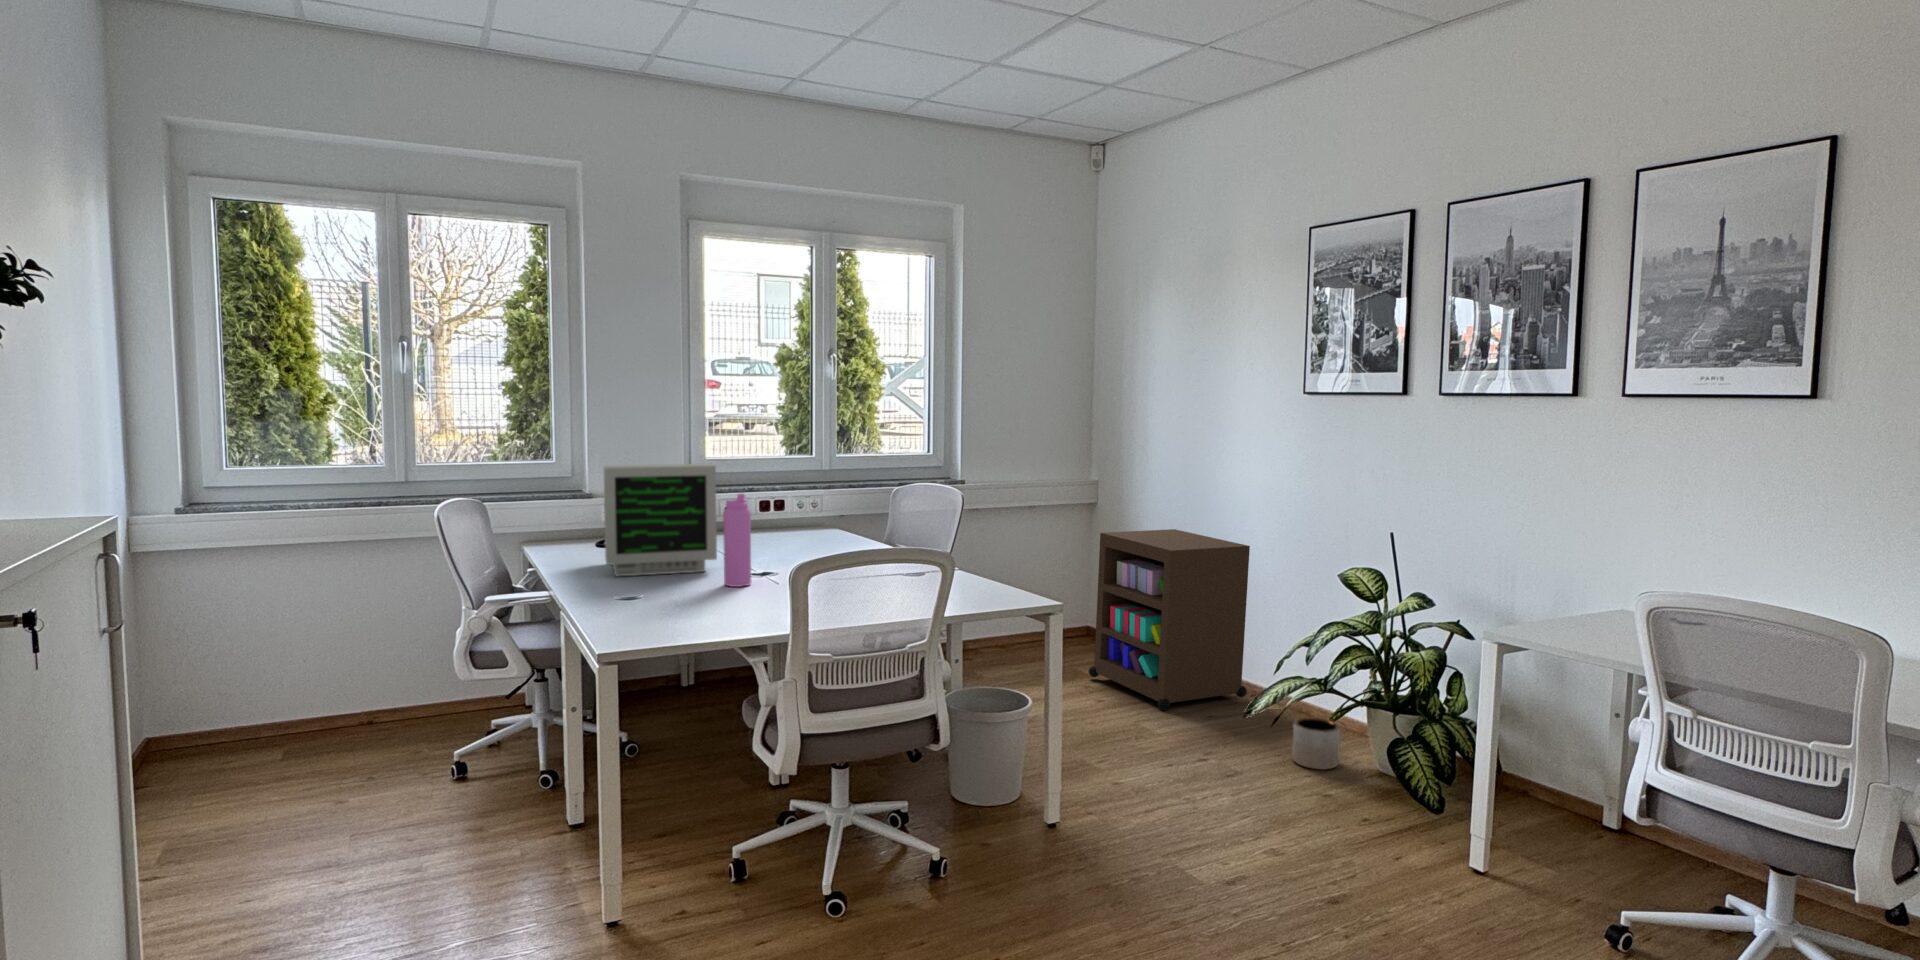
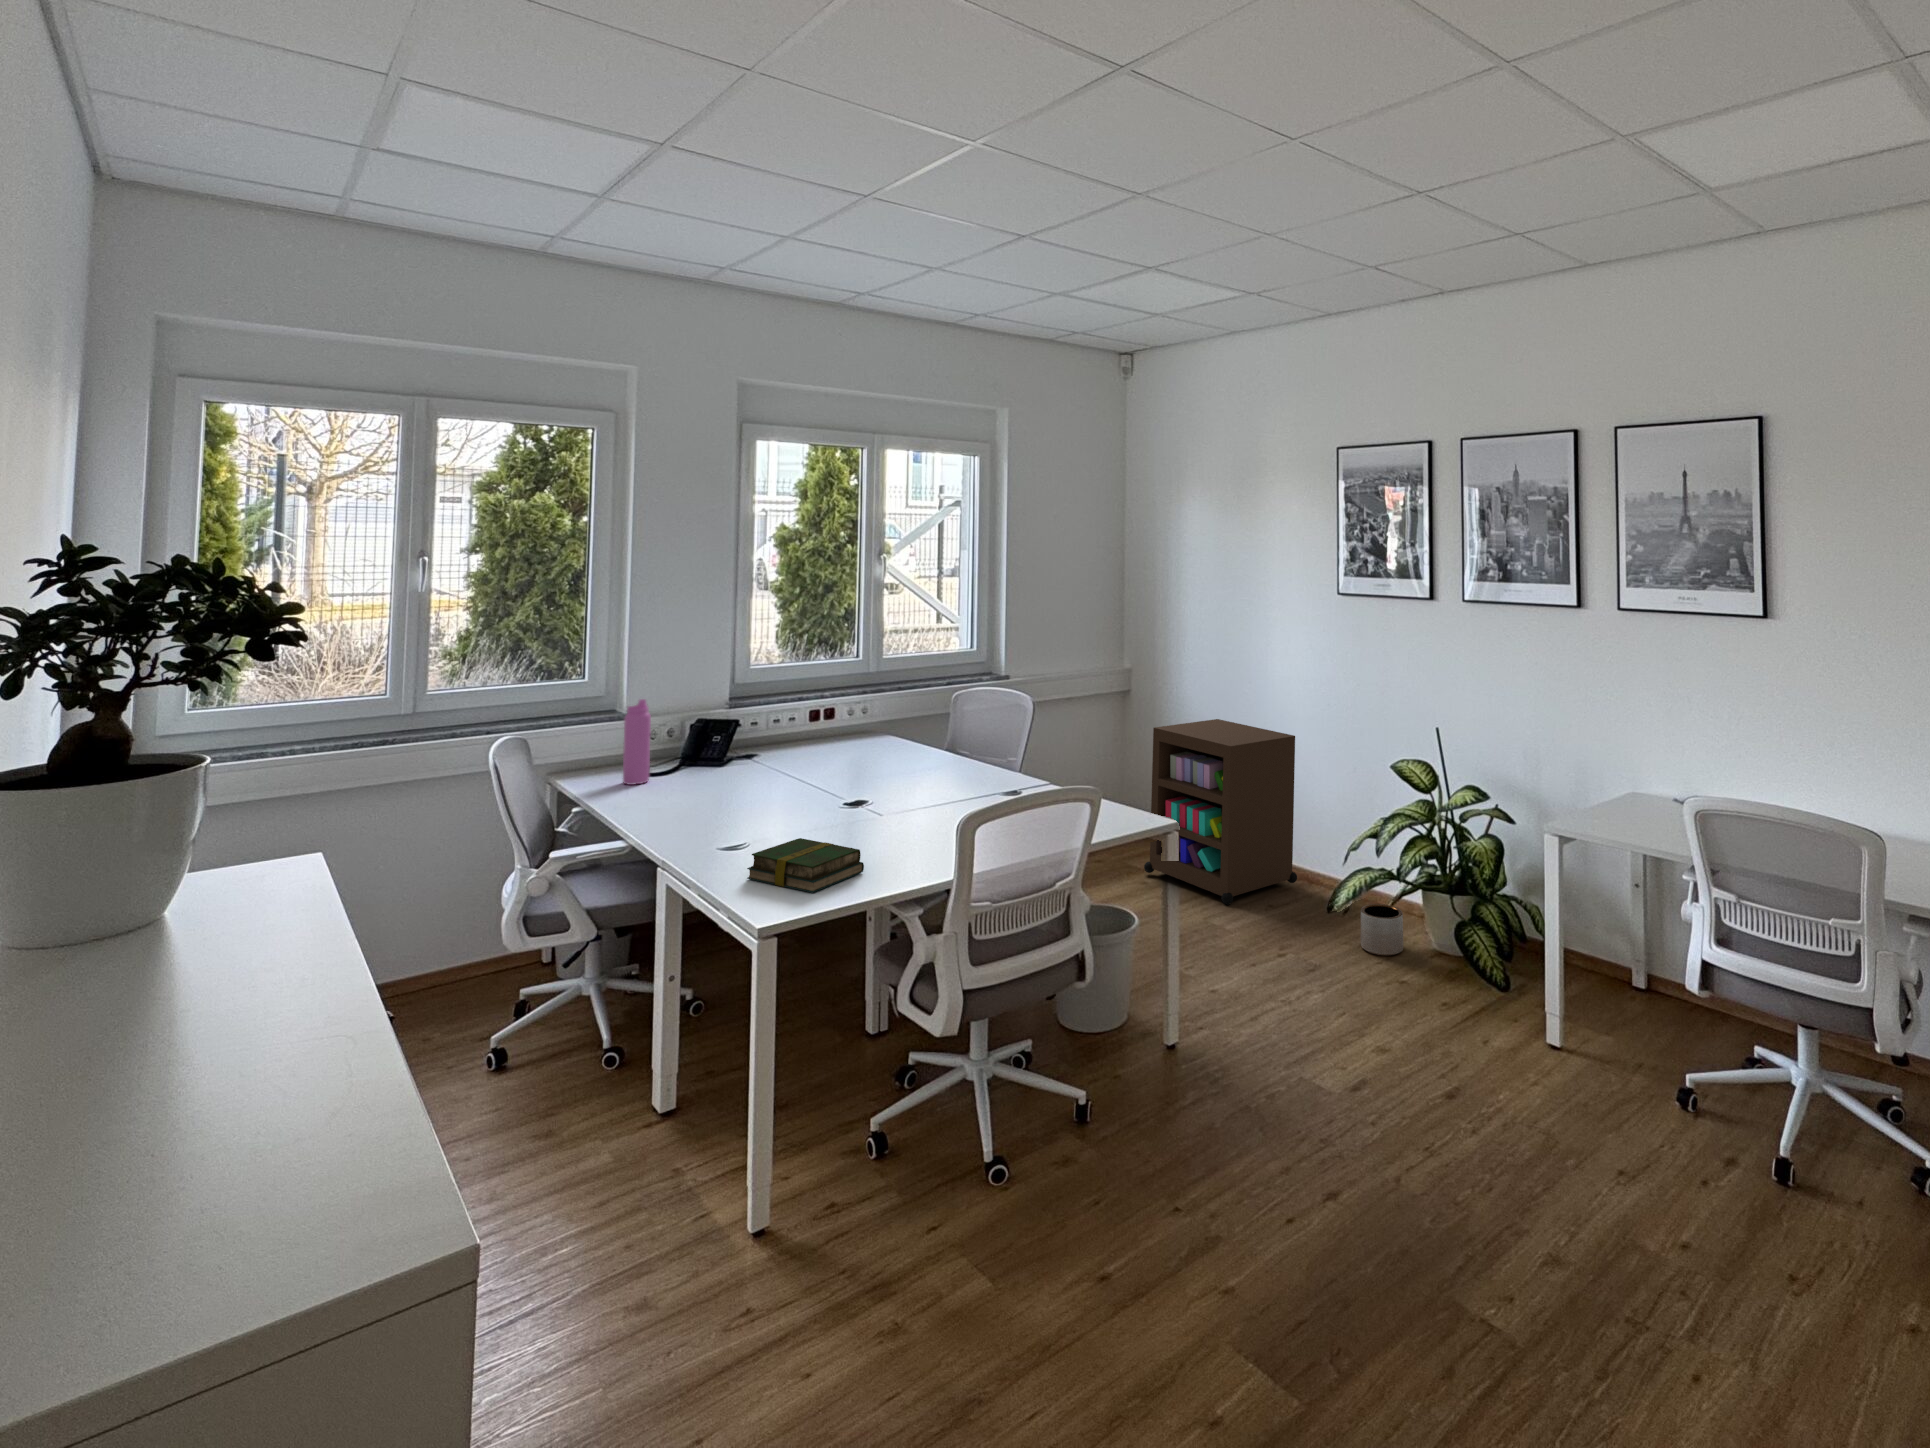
computer monitor: present [604,464,717,576] -> none [676,689,811,819]
water bottle: present [723,493,751,587] -> present [623,699,651,785]
book: none [617,589,724,633] -> present [747,838,864,893]

